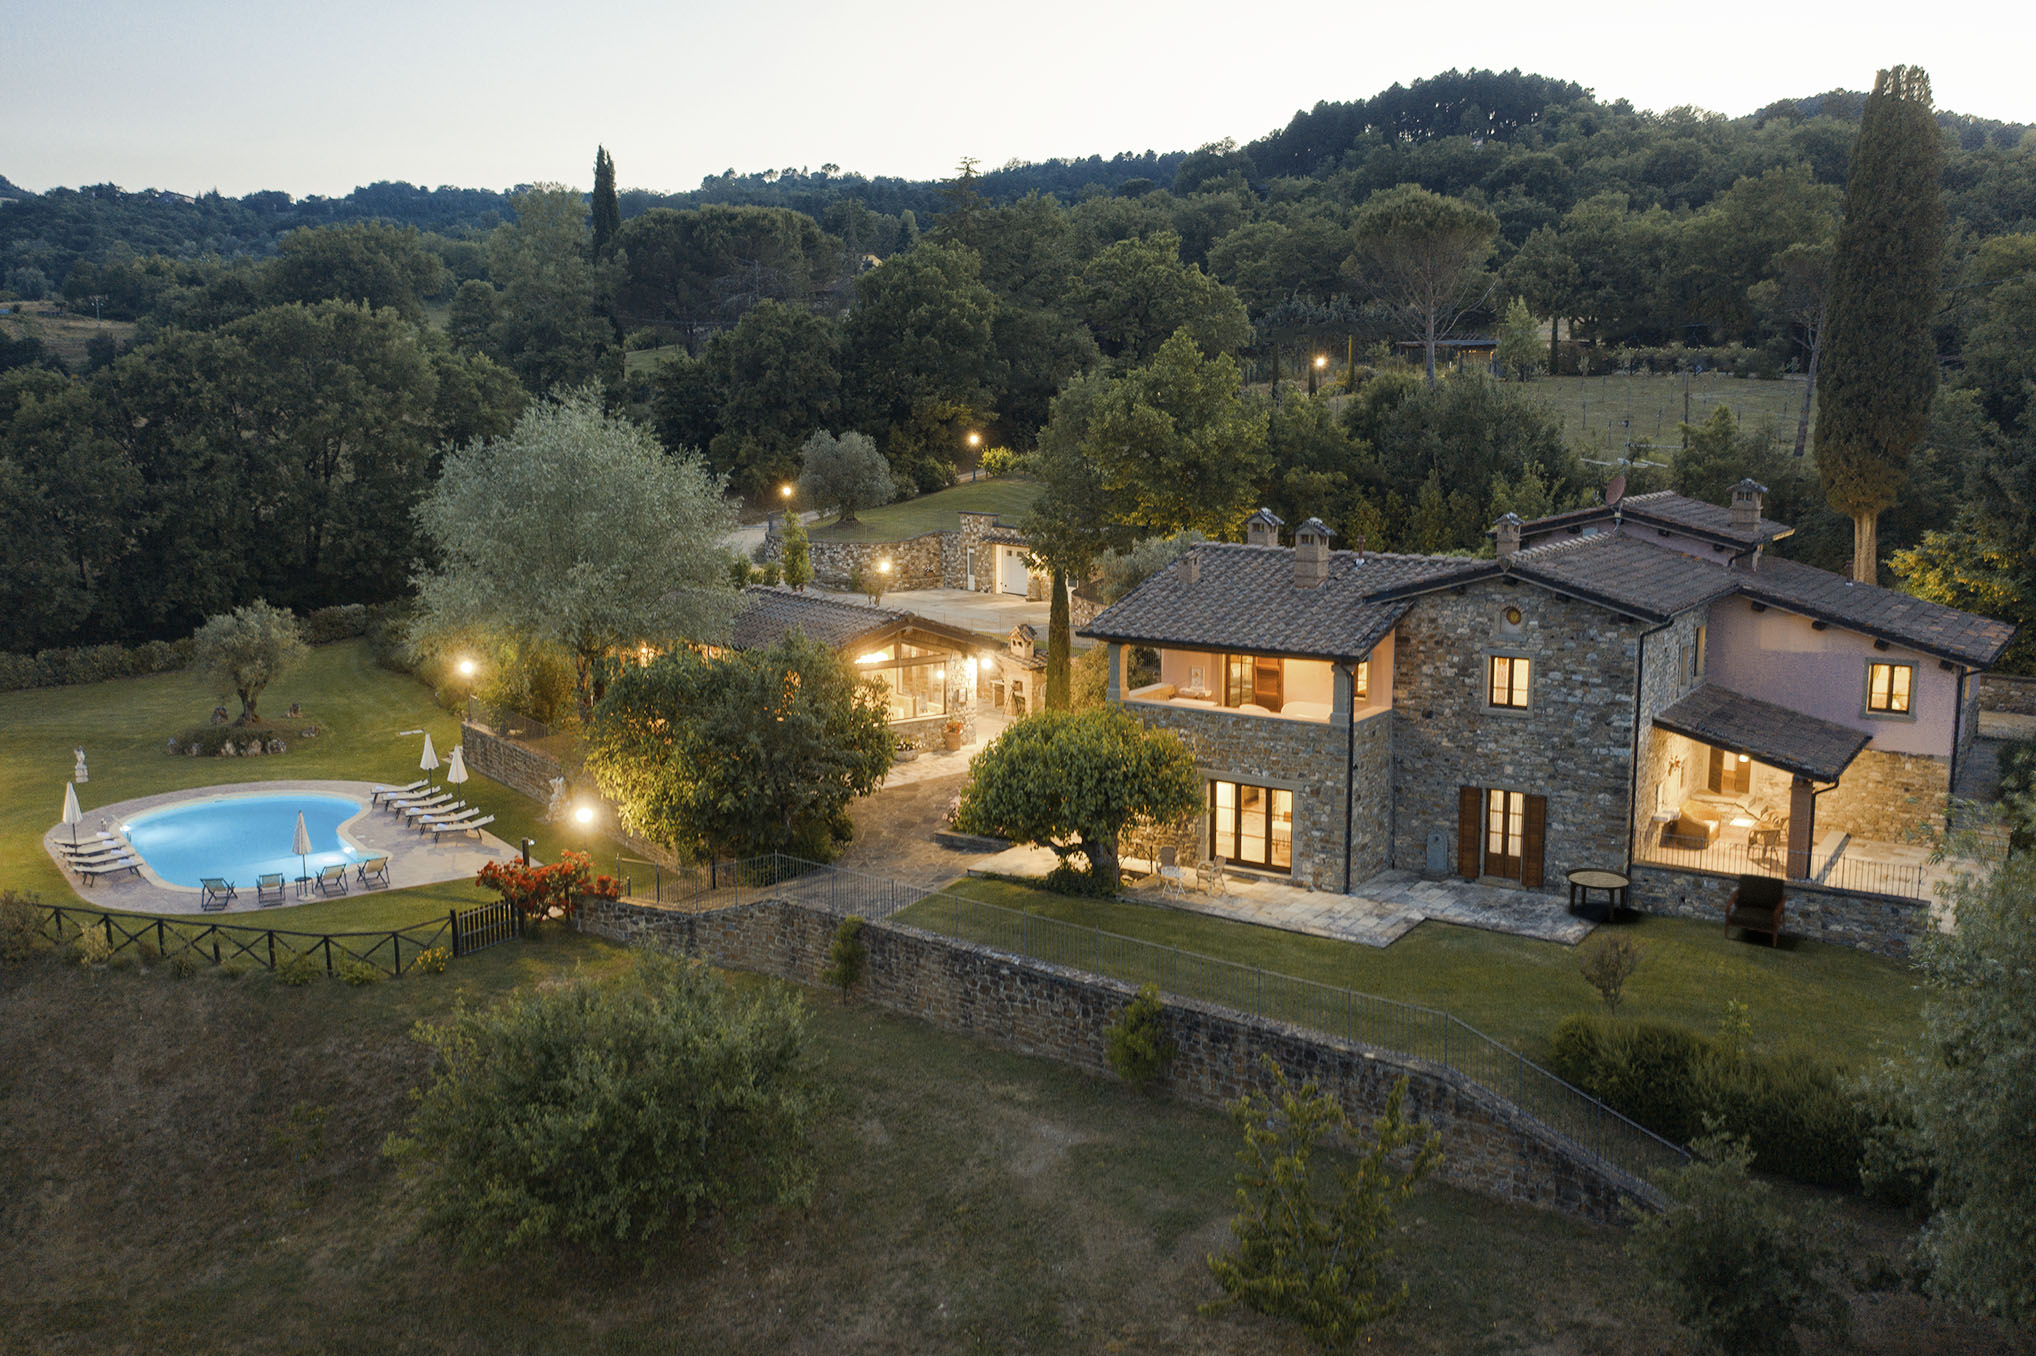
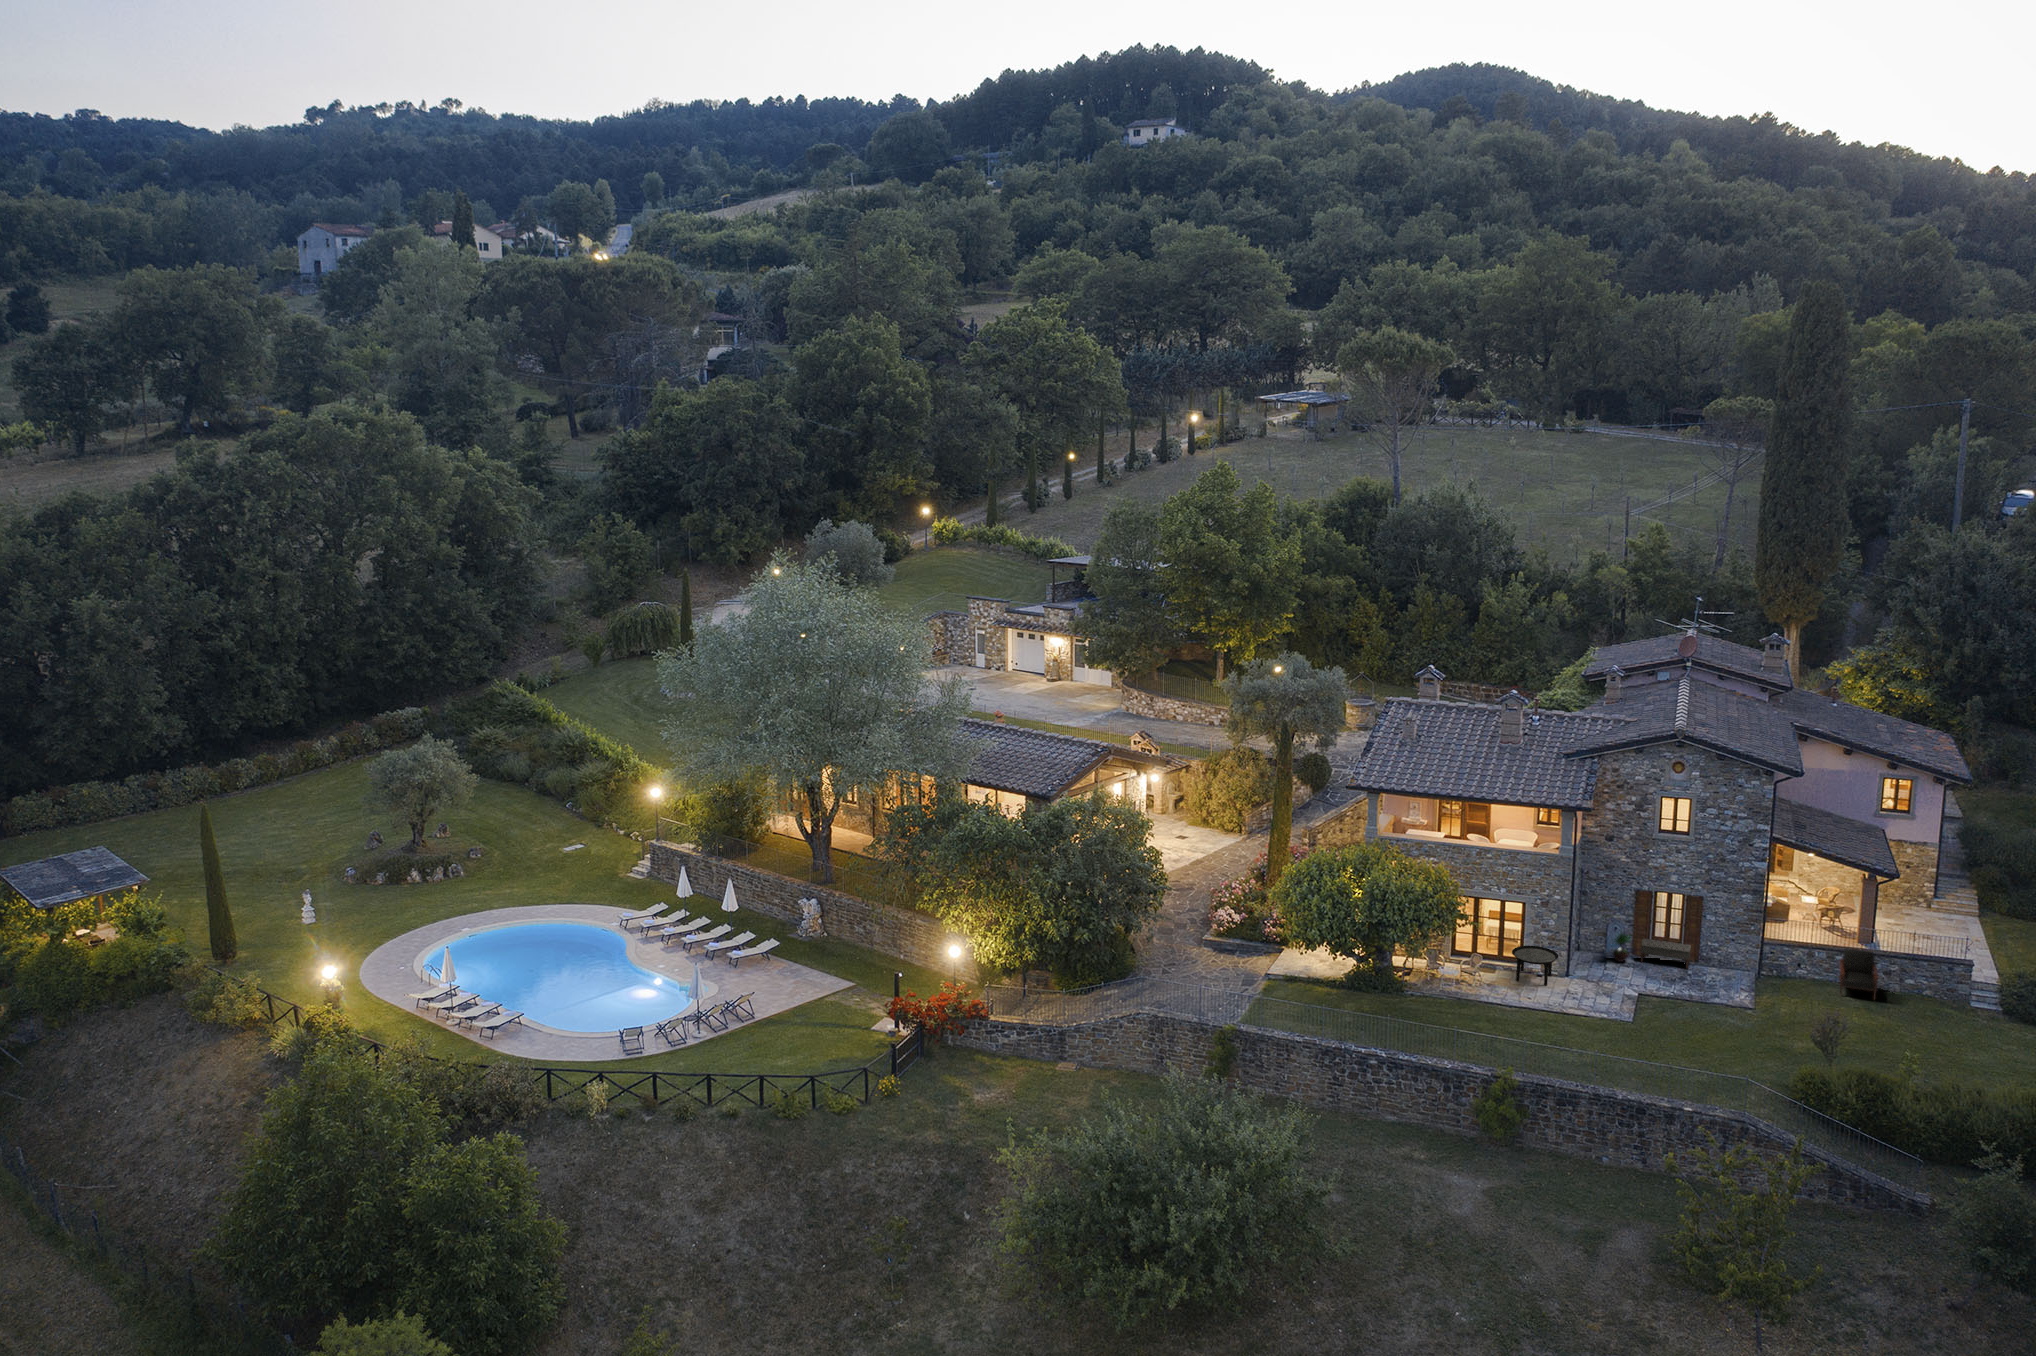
potted tree: none [1422,839,1451,883] -> present [1613,933,1630,962]
bench: none [1464,855,1534,896] -> present [1641,939,1691,969]
round table: present [1565,868,1633,922] -> present [1512,946,1558,986]

